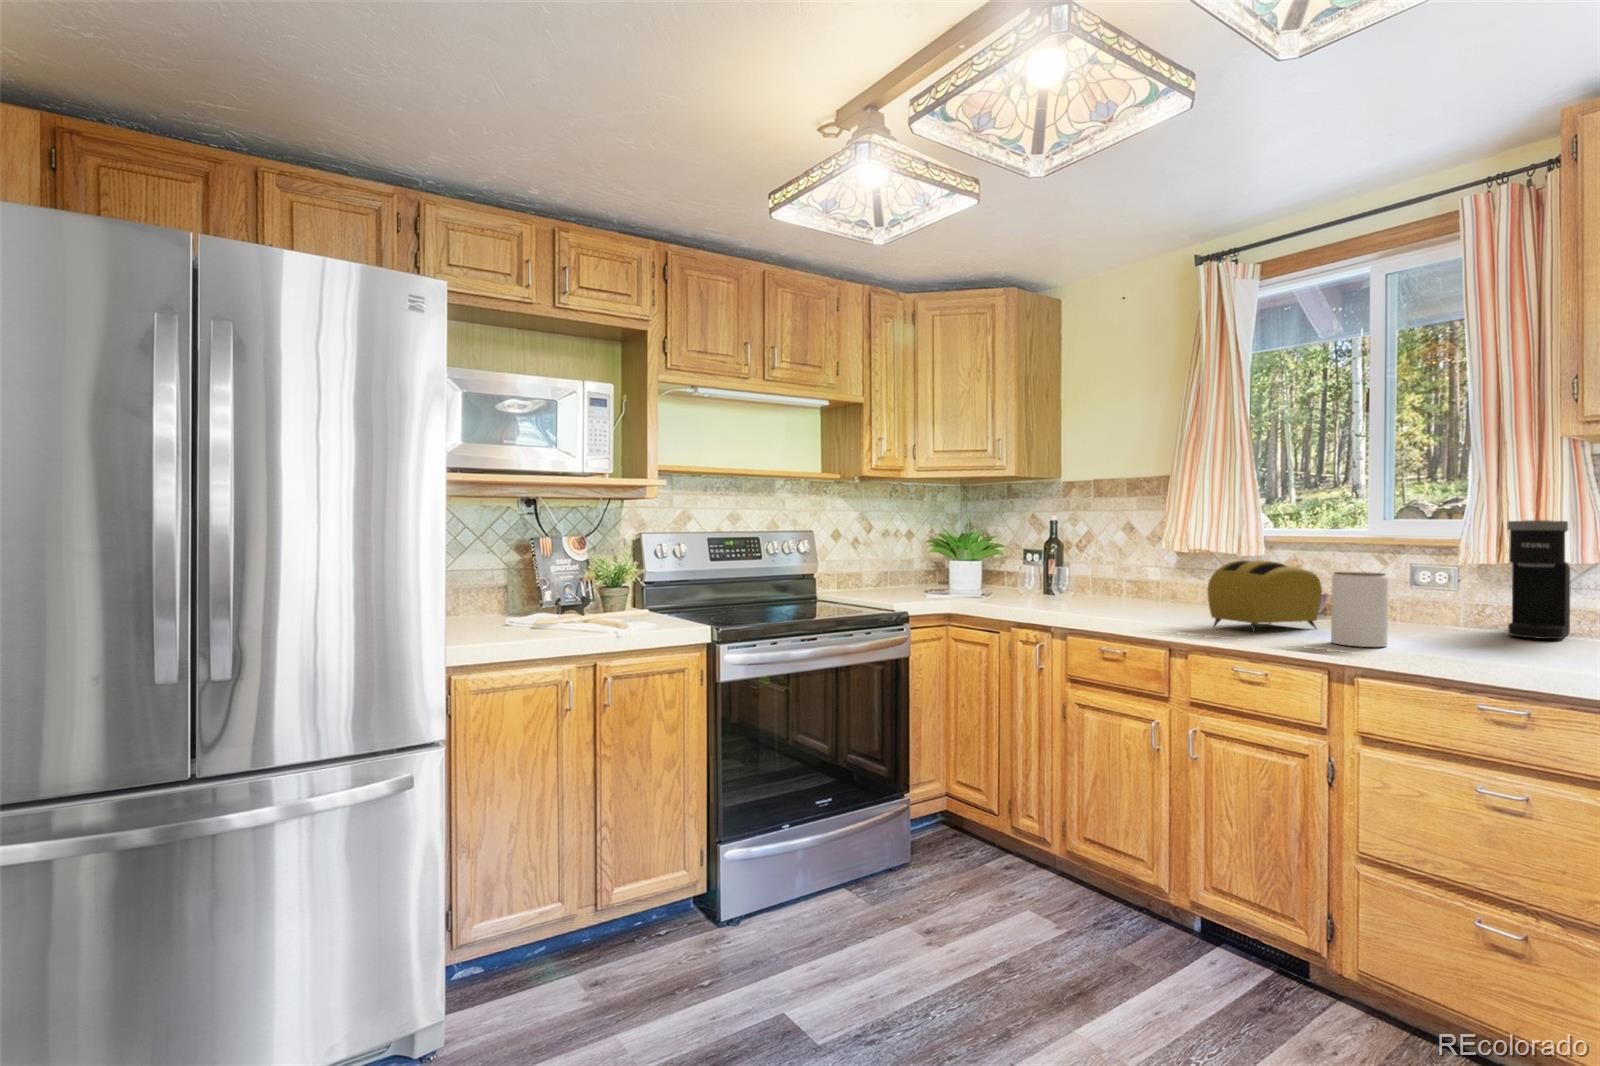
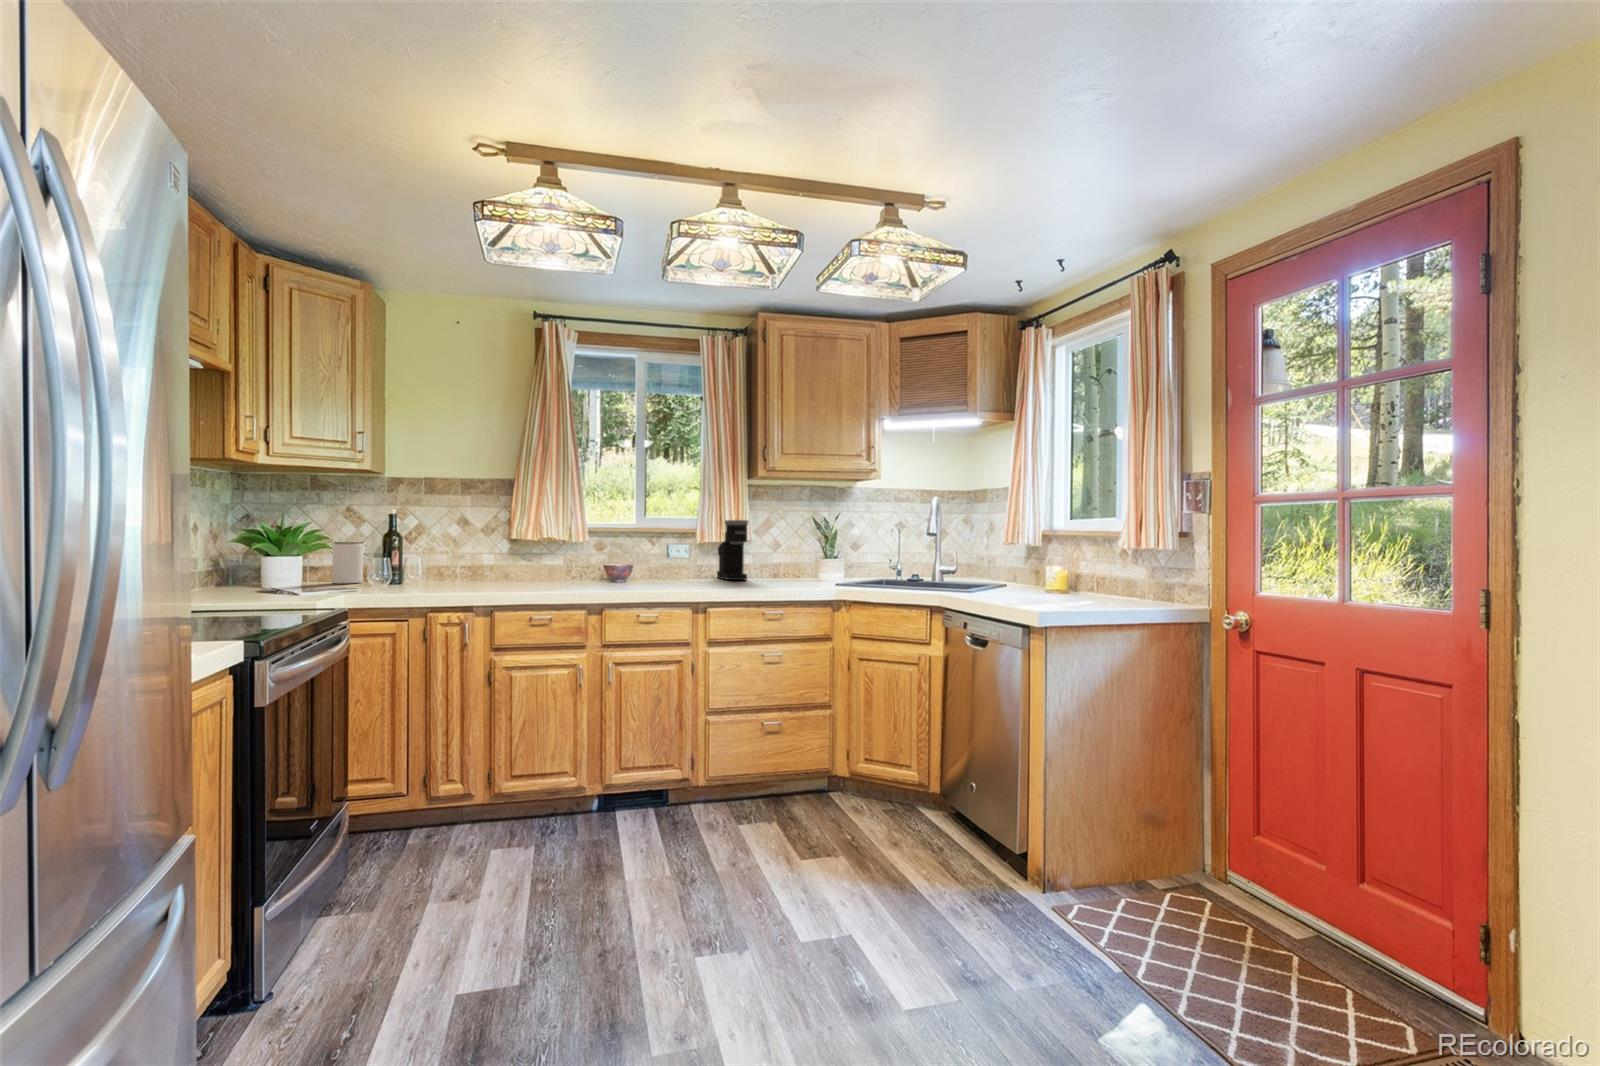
toaster: present [1207,560,1322,631] -> none [609,544,659,590]
jar: present [1331,572,1388,647] -> present [332,543,363,583]

